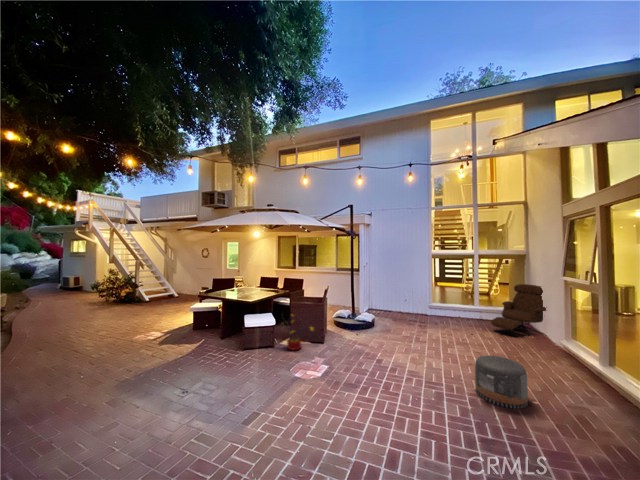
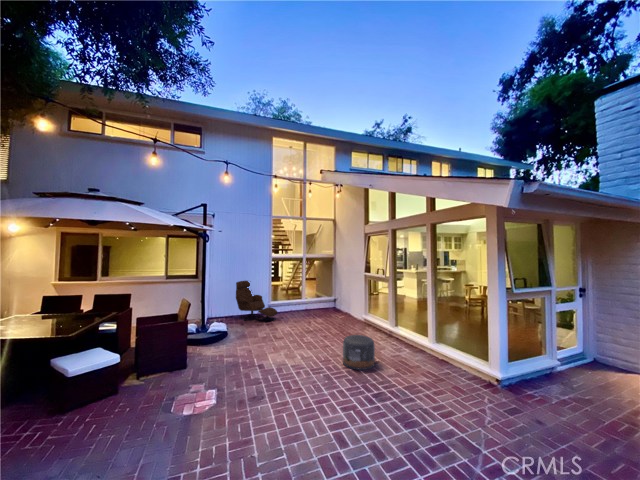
lounge chair: present [491,284,547,337] -> present [236,281,278,322]
decorative plant: present [287,317,313,350] -> none [122,334,182,389]

